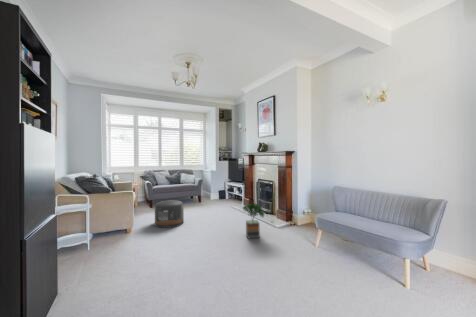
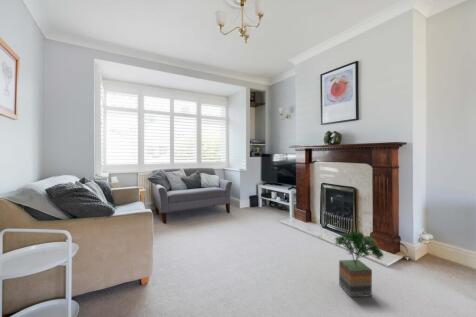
pouf: present [155,200,184,228] -> none [175,217,219,266]

